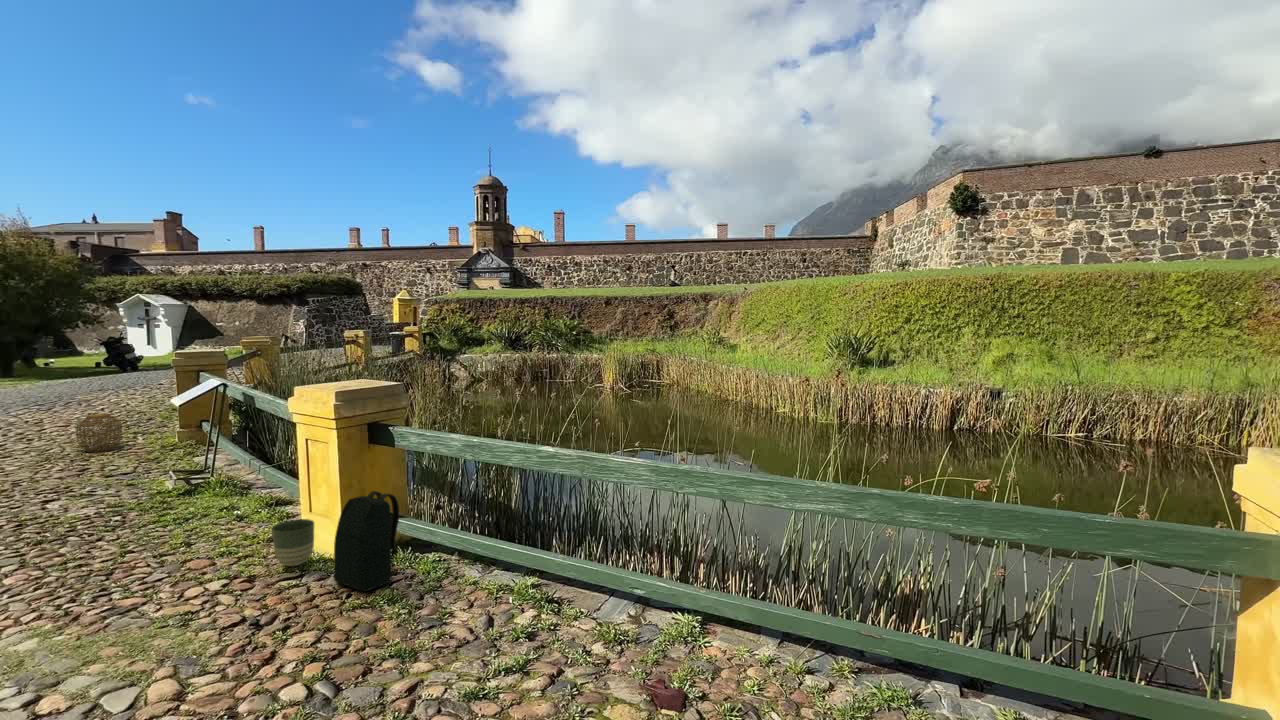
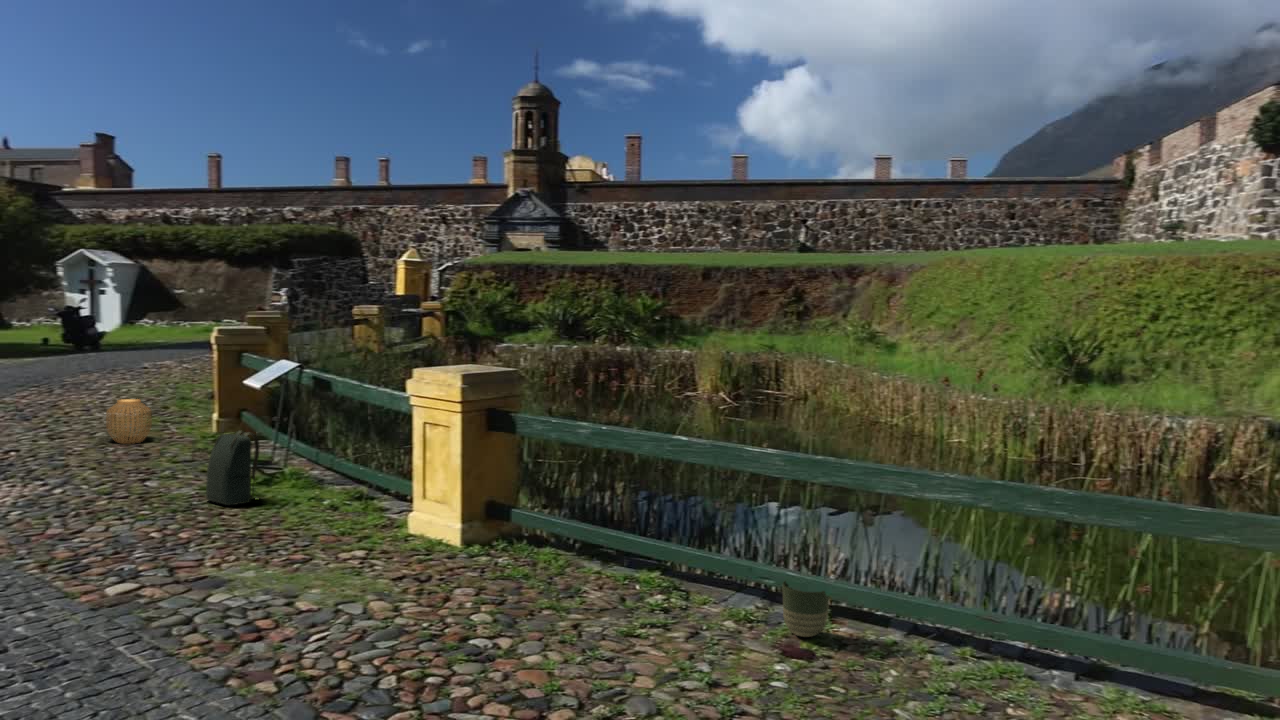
backpack: present [334,491,399,591] -> present [206,431,261,505]
planter: present [272,519,314,566] -> present [783,581,830,637]

